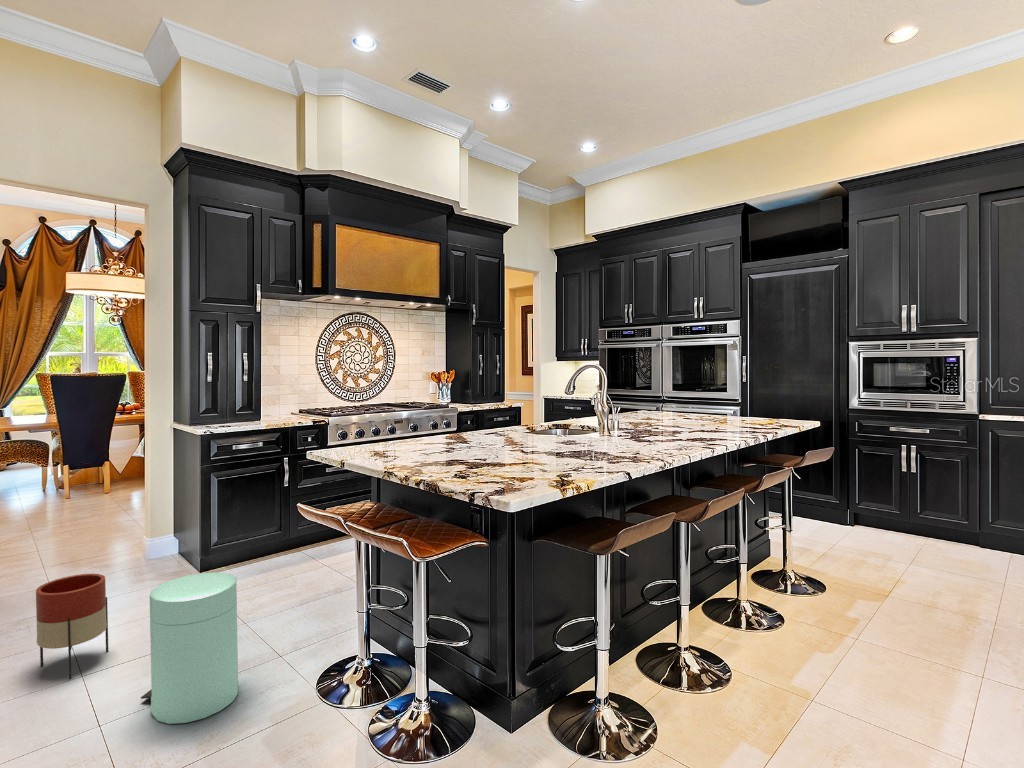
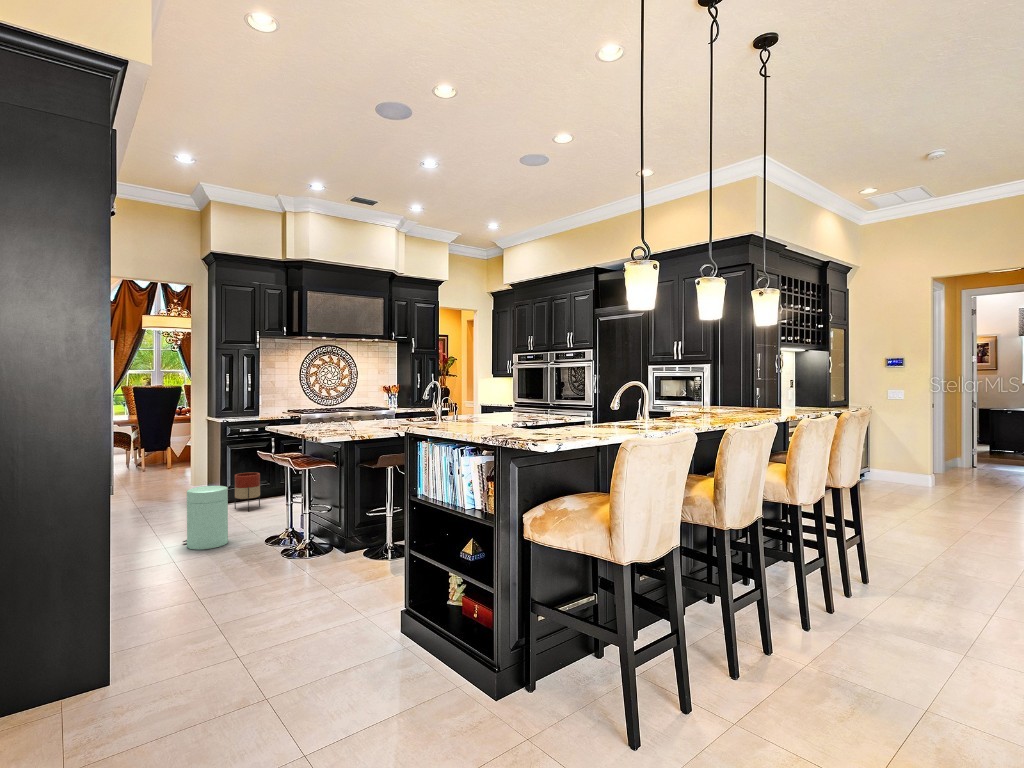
planter: present [36,574,108,679] -> present [234,472,260,511]

